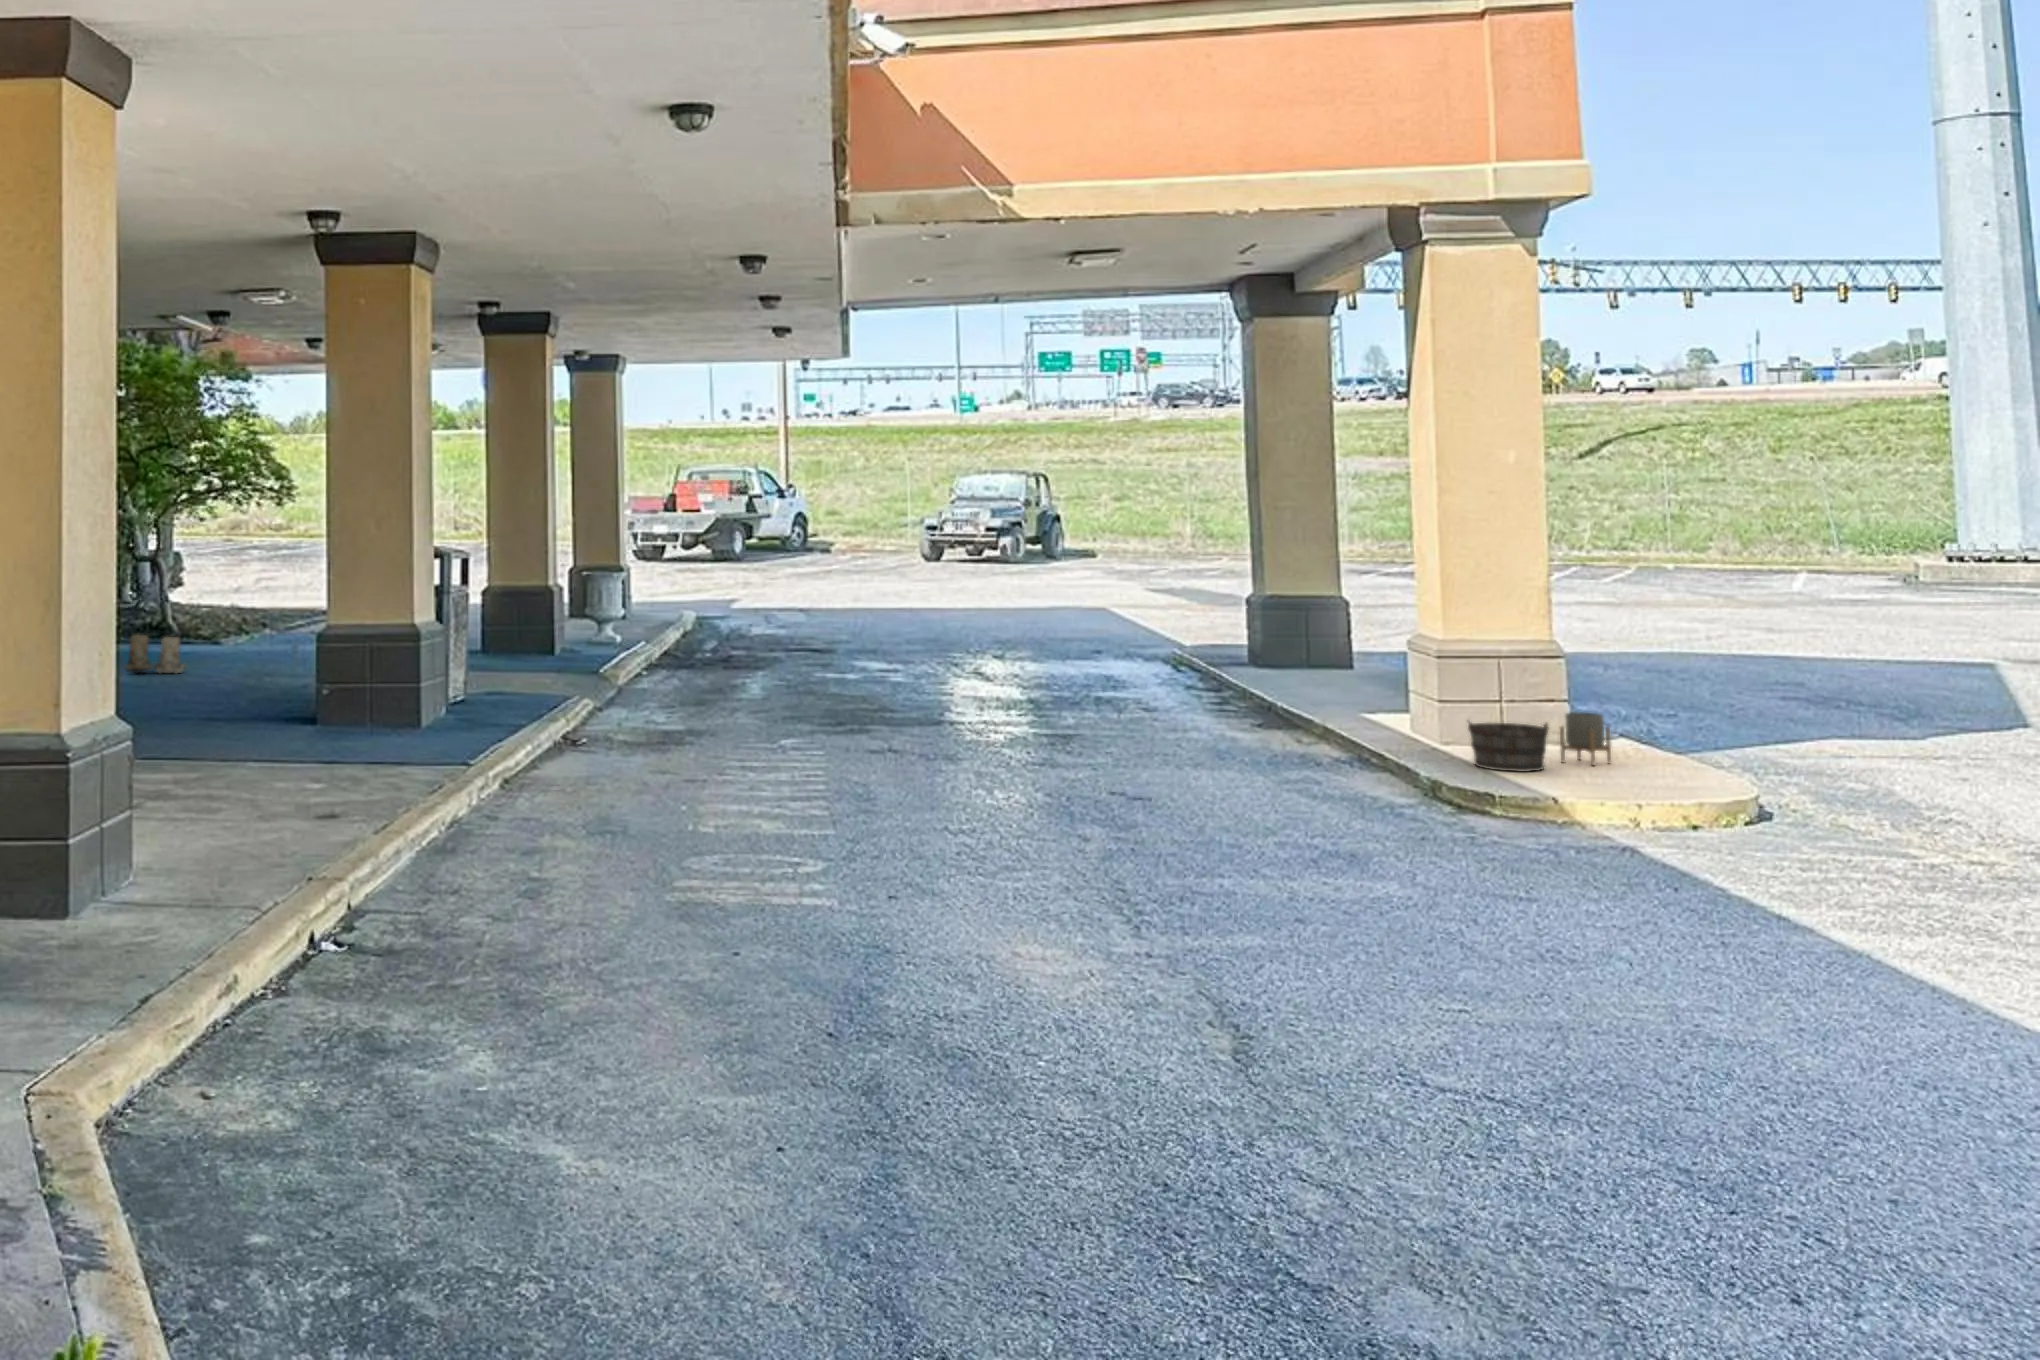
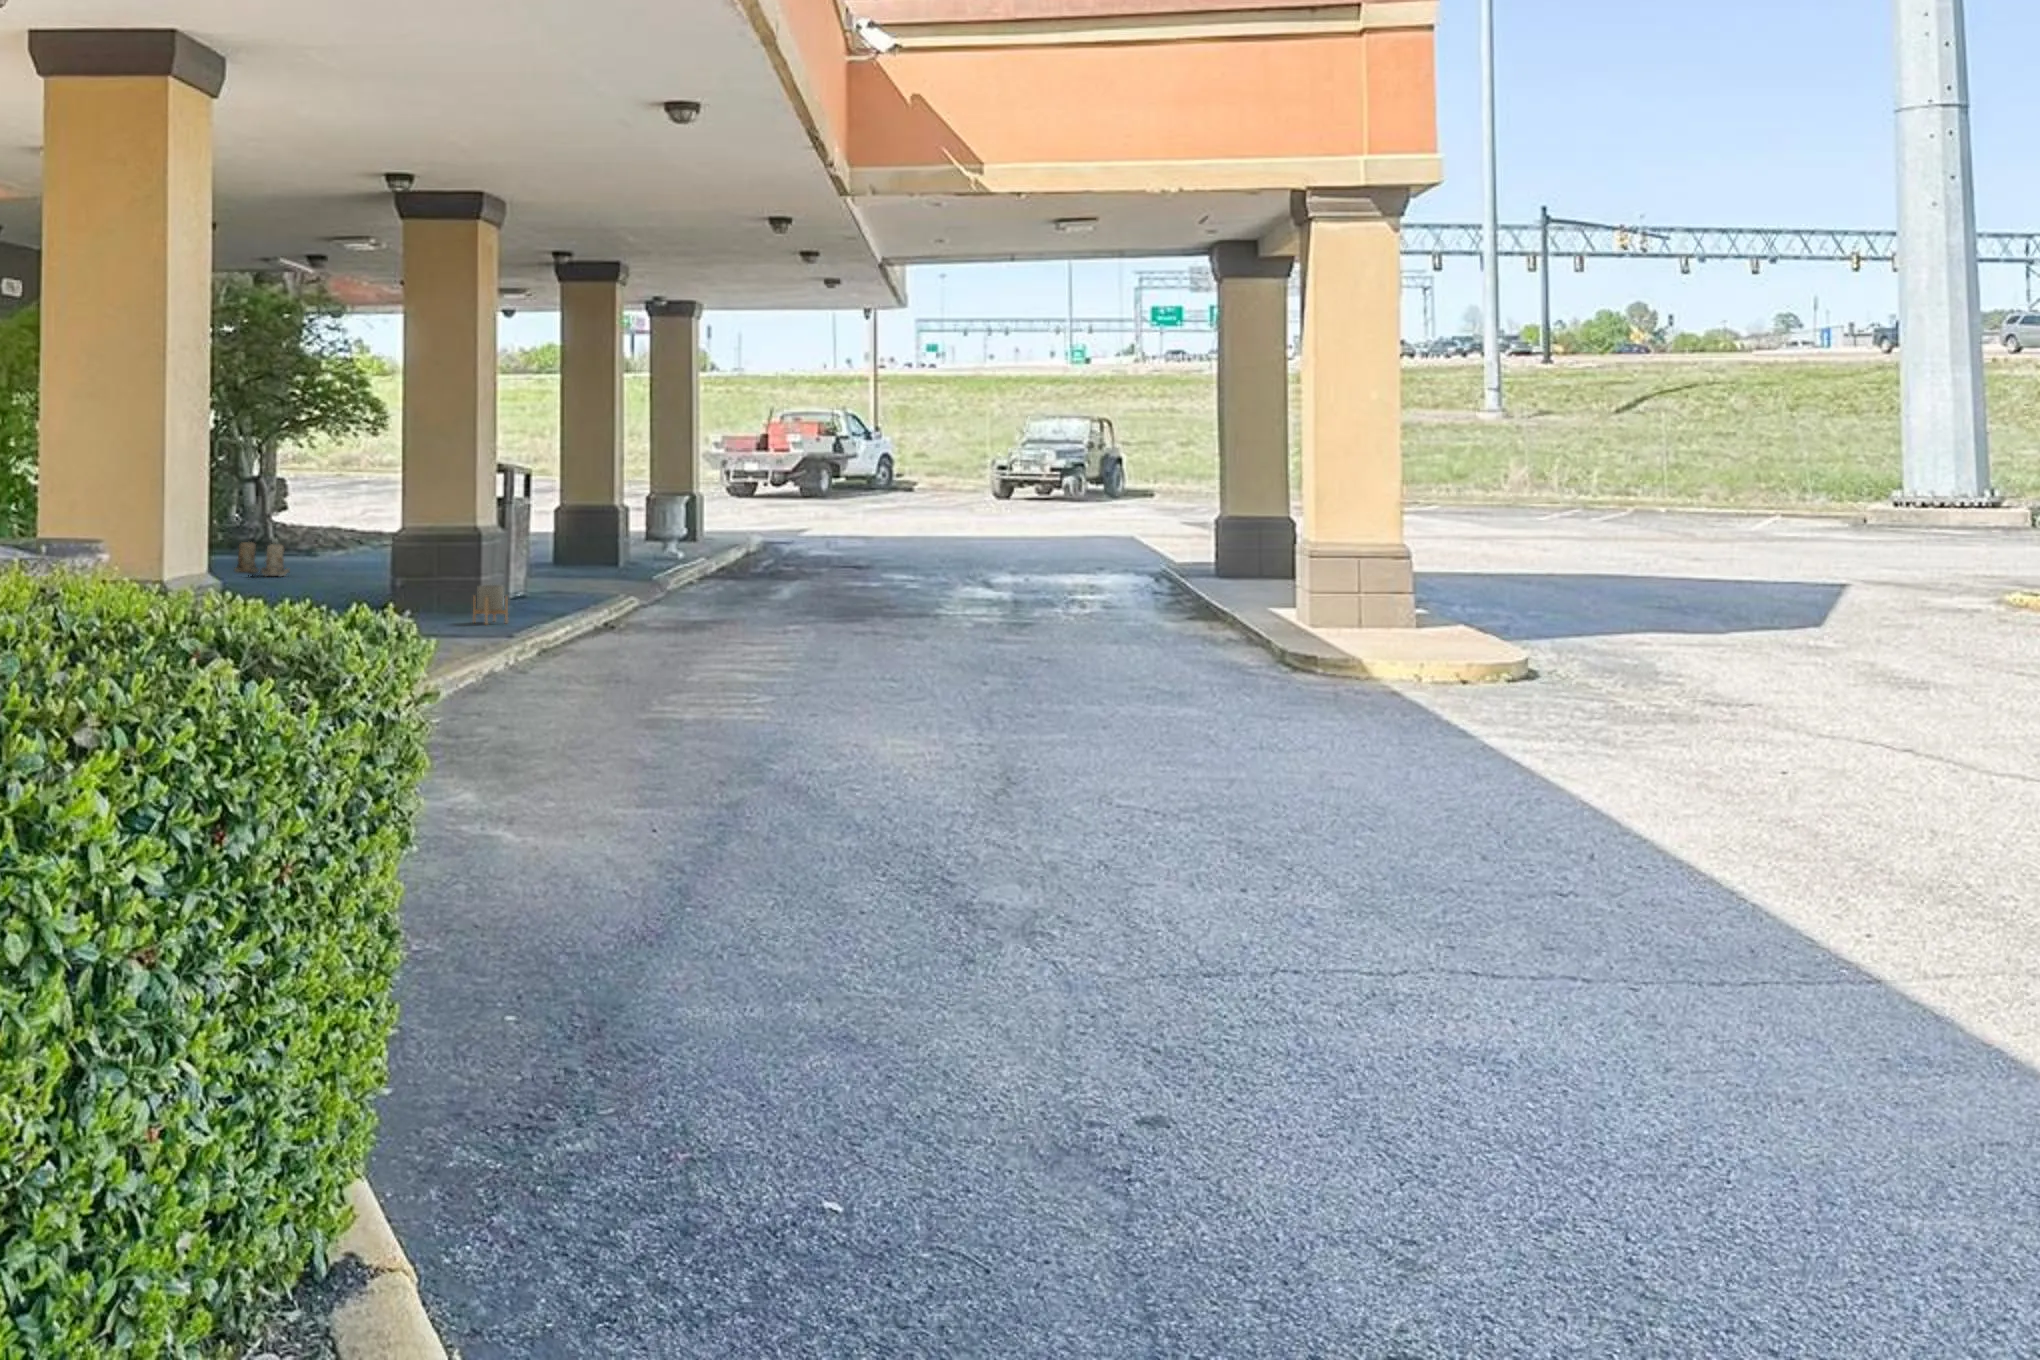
planter: present [1560,712,1611,765] -> present [473,585,508,624]
bucket: present [1468,722,1548,772] -> none [1325,605,1388,646]

